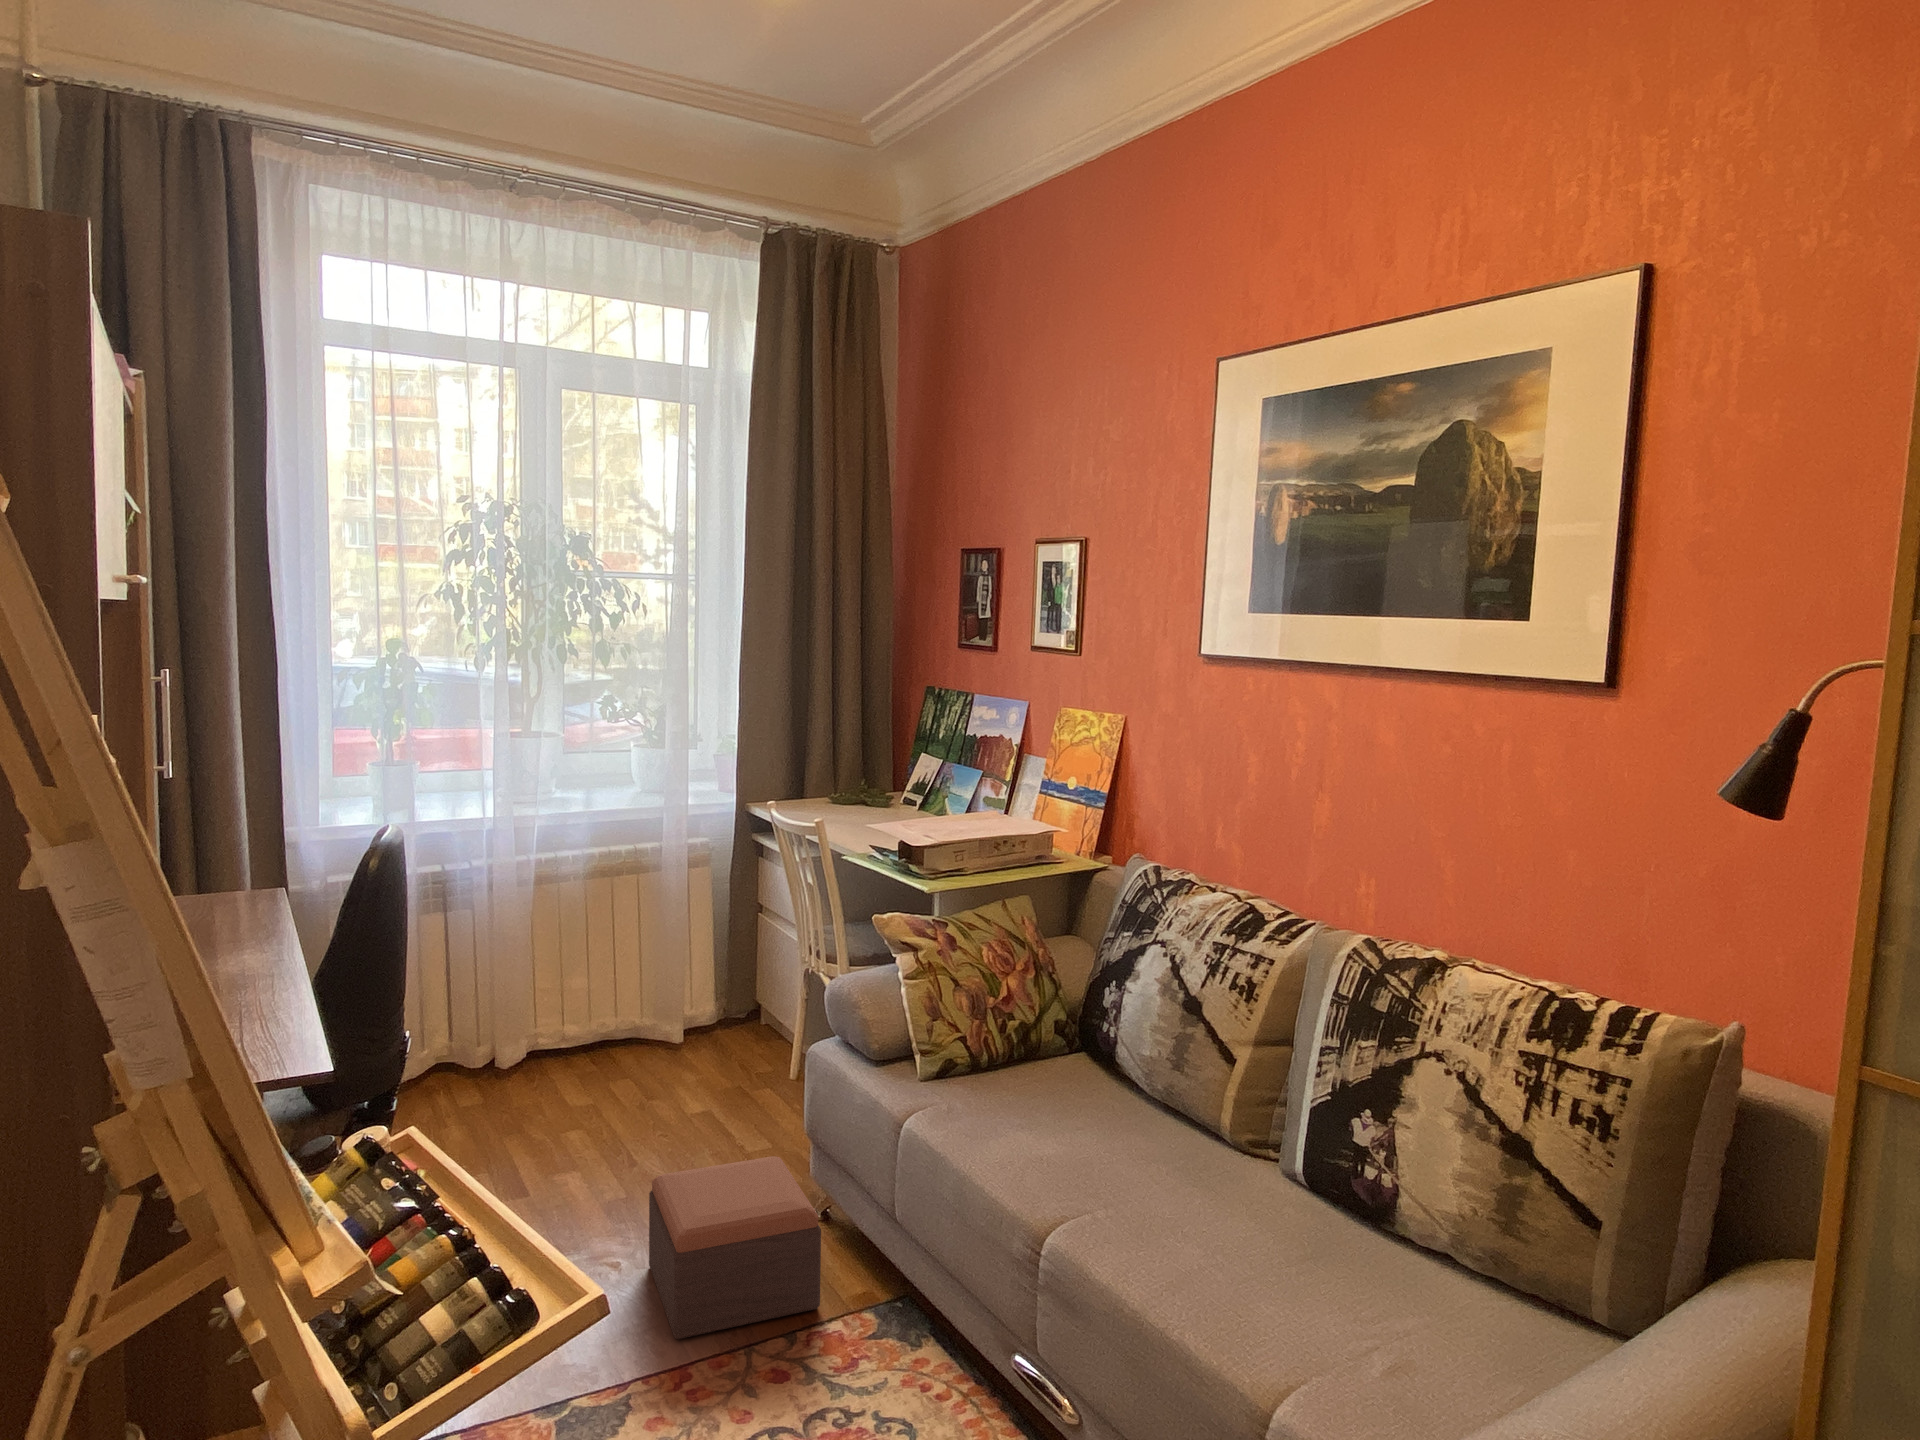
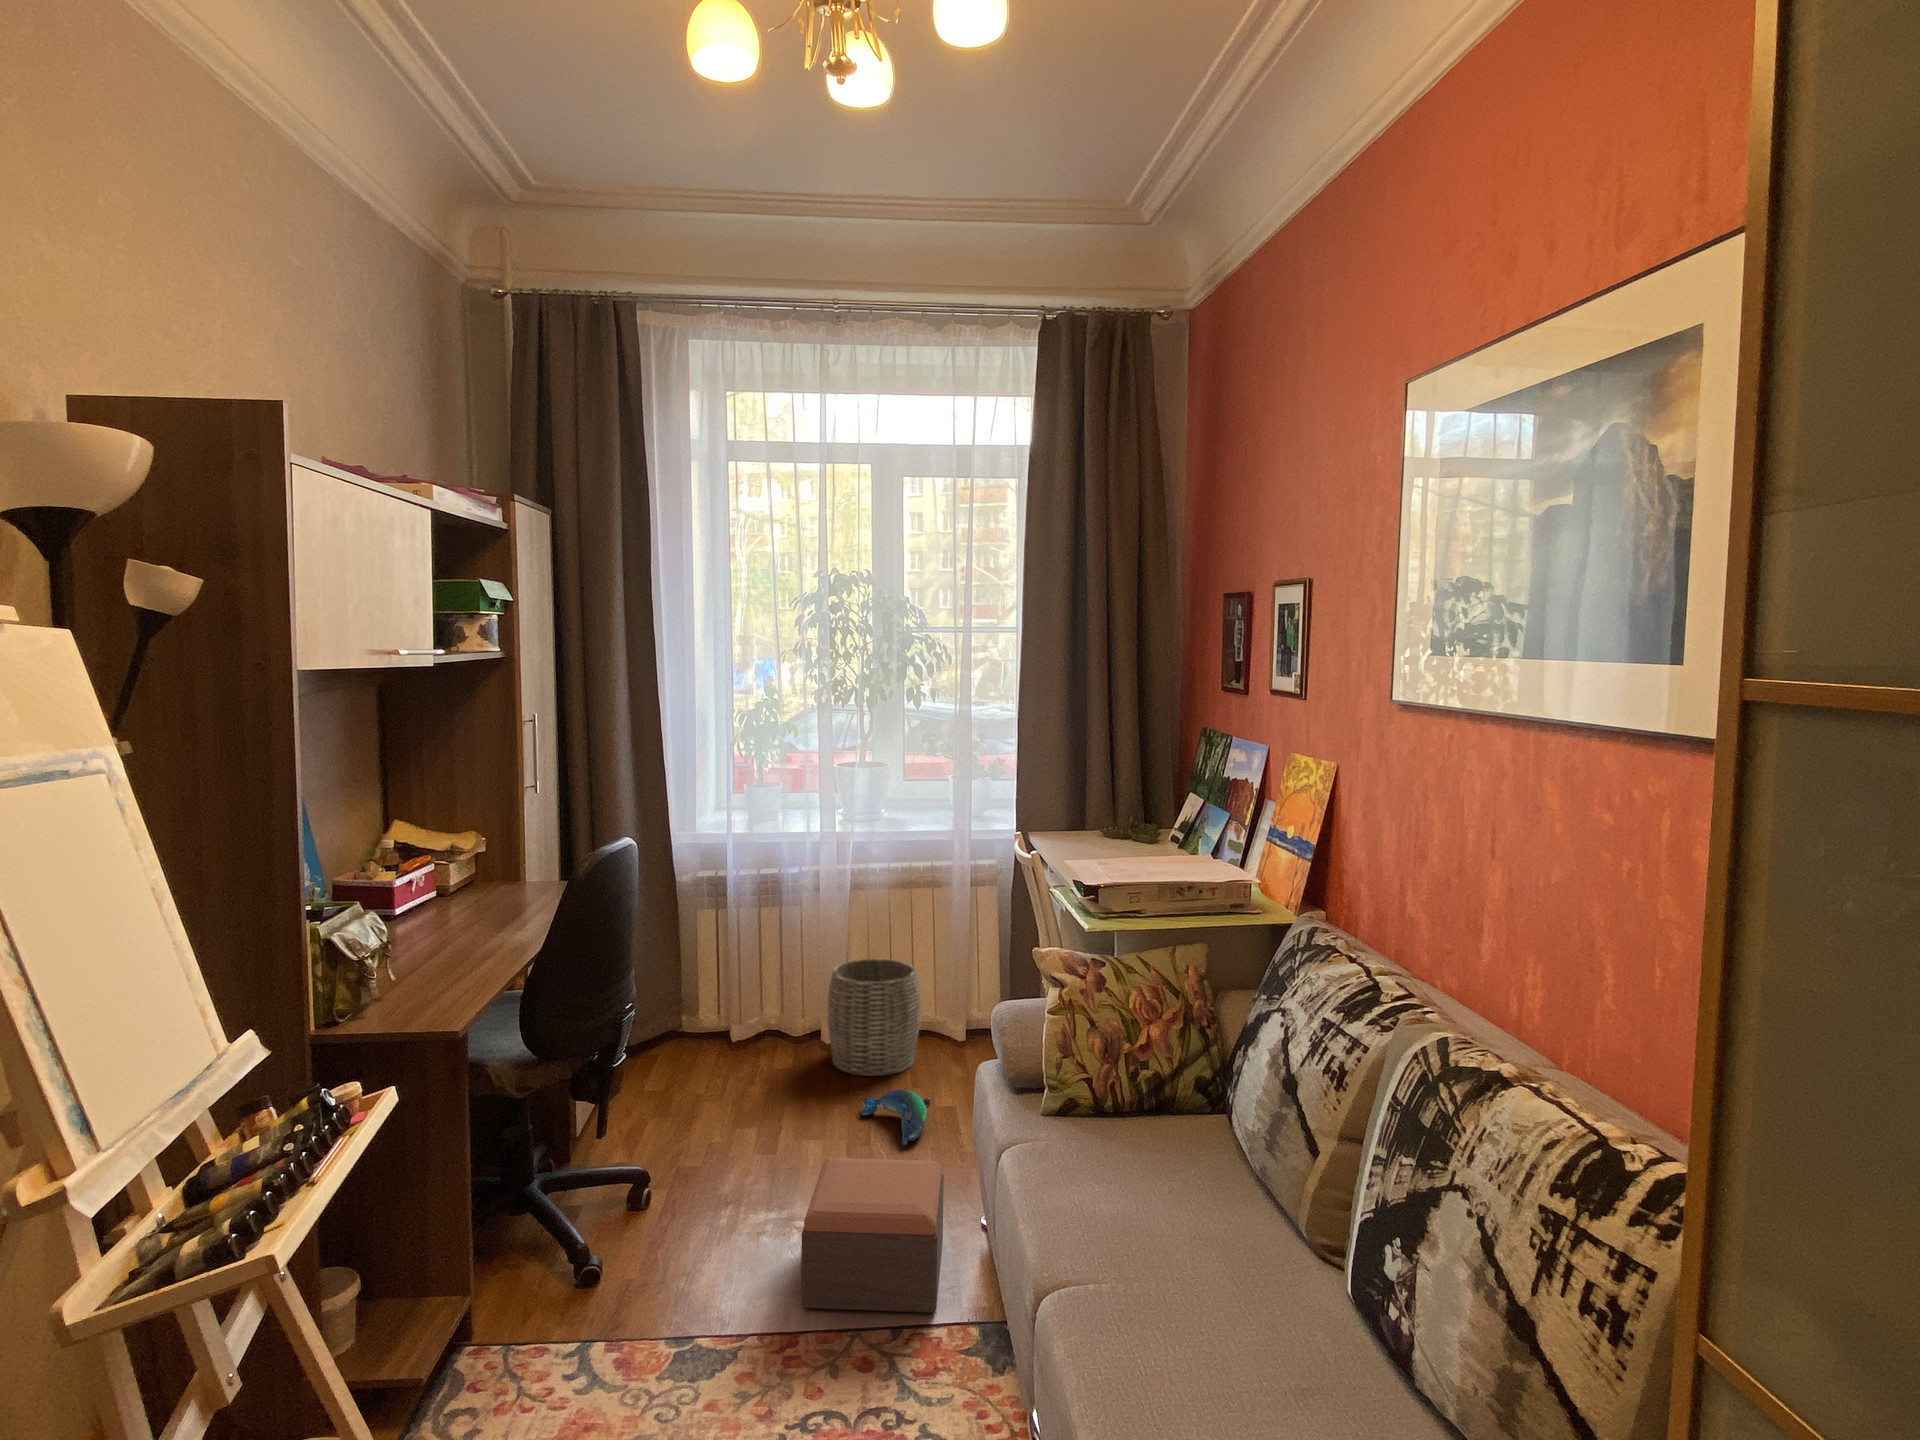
woven basket: none [531,959,642,1094] -> present [827,959,920,1076]
plush toy: none [610,1097,696,1156] -> present [860,1089,930,1145]

